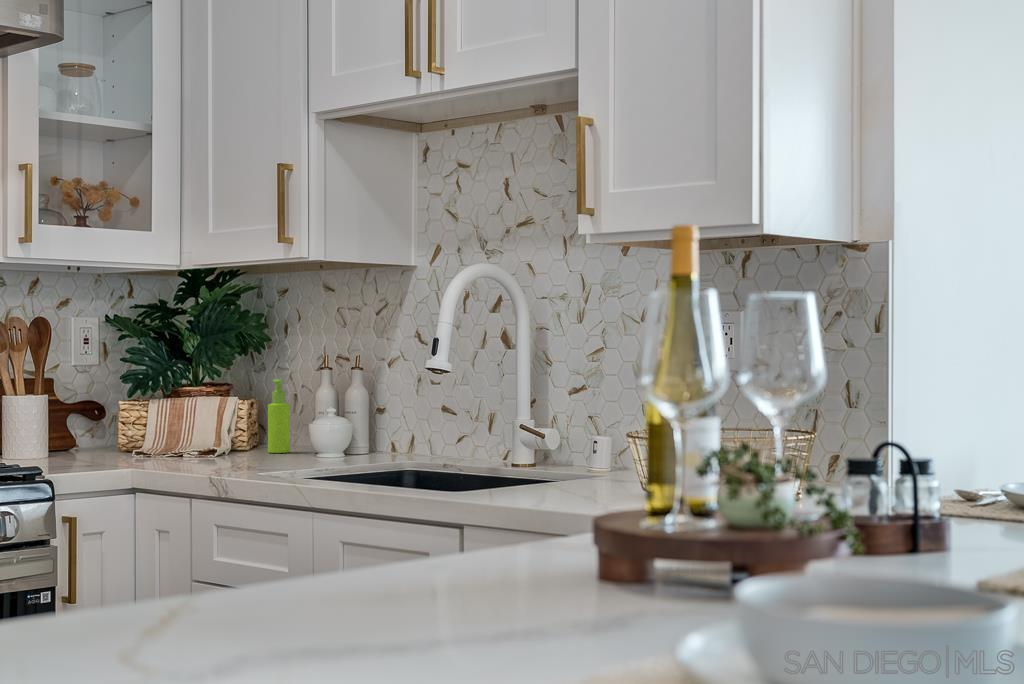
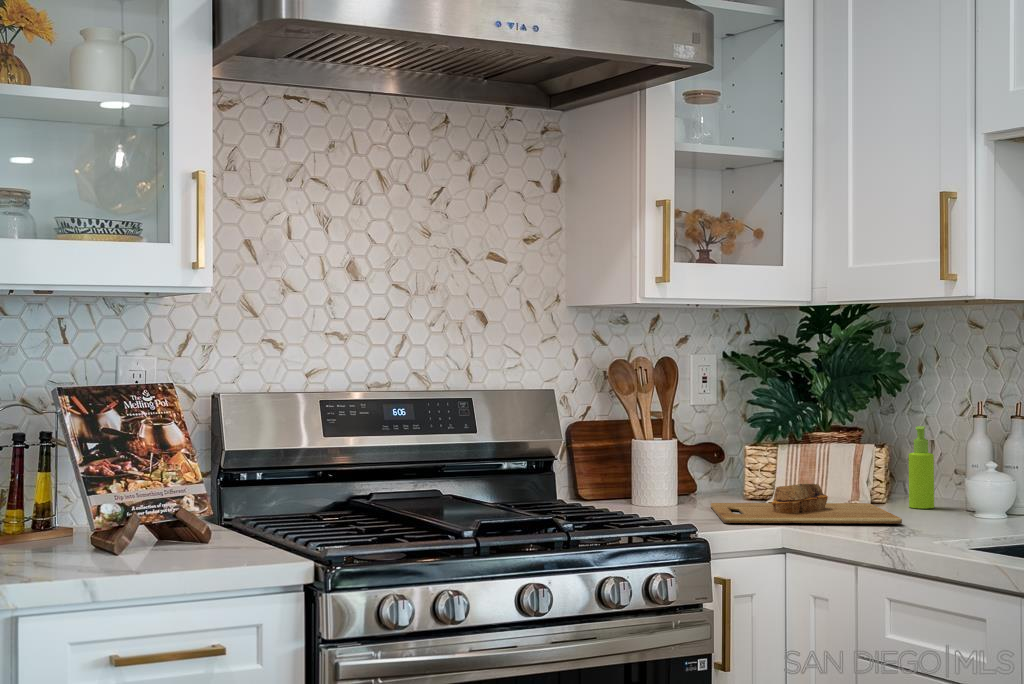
cutting board: none [77,431,247,468] -> present [711,484,902,524]

